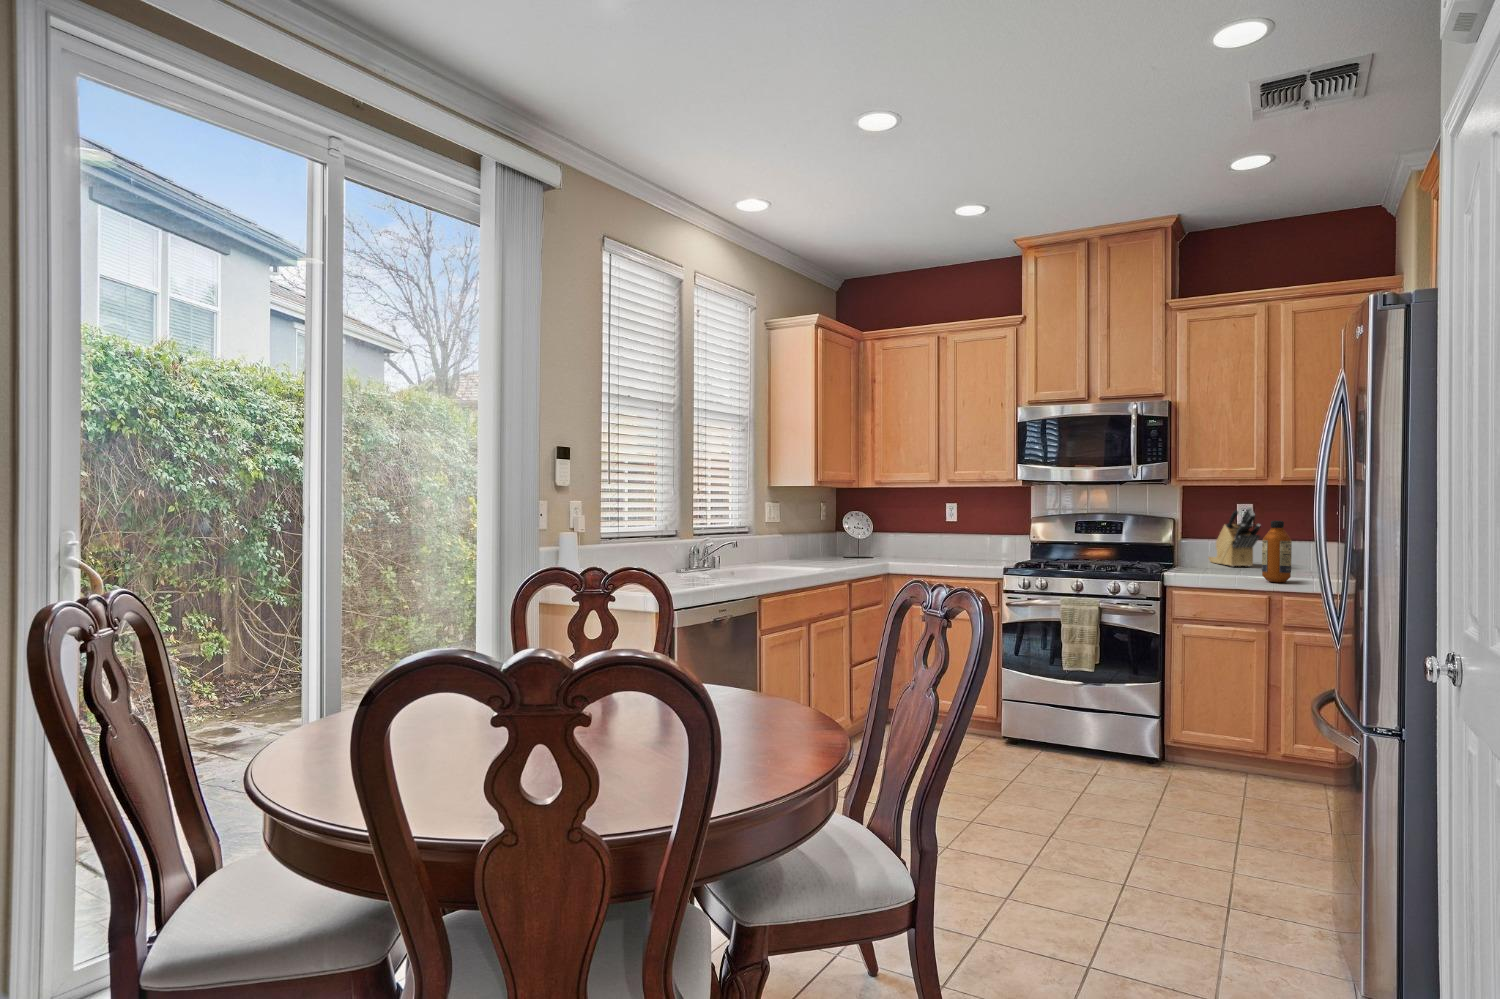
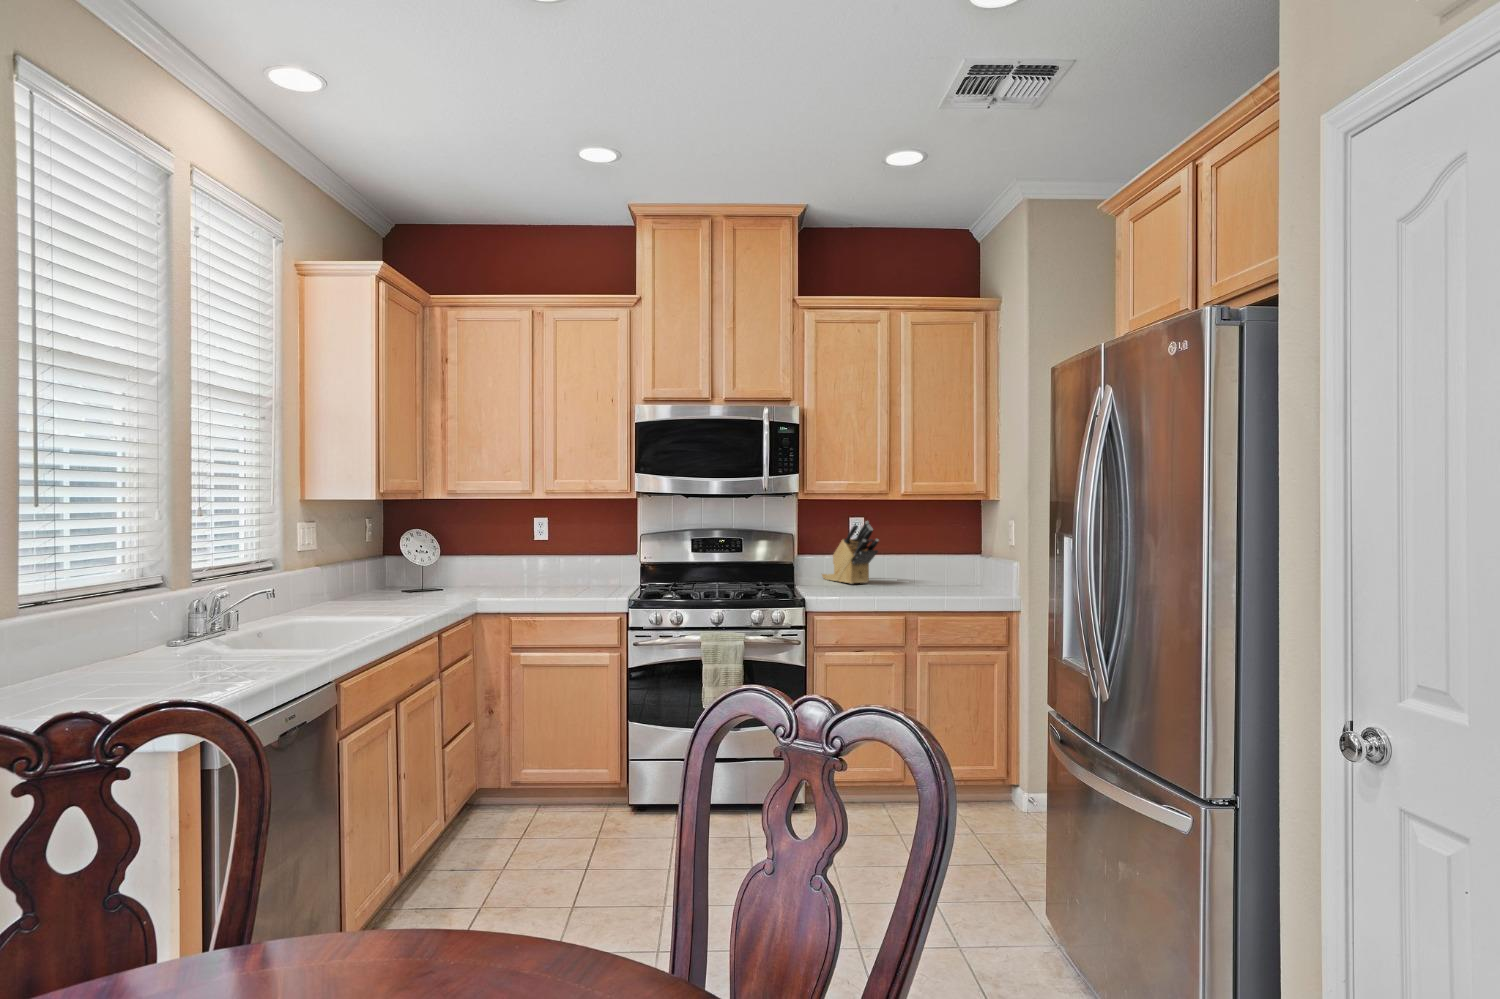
bottle: present [1262,521,1292,582] -> none [899,538,926,602]

